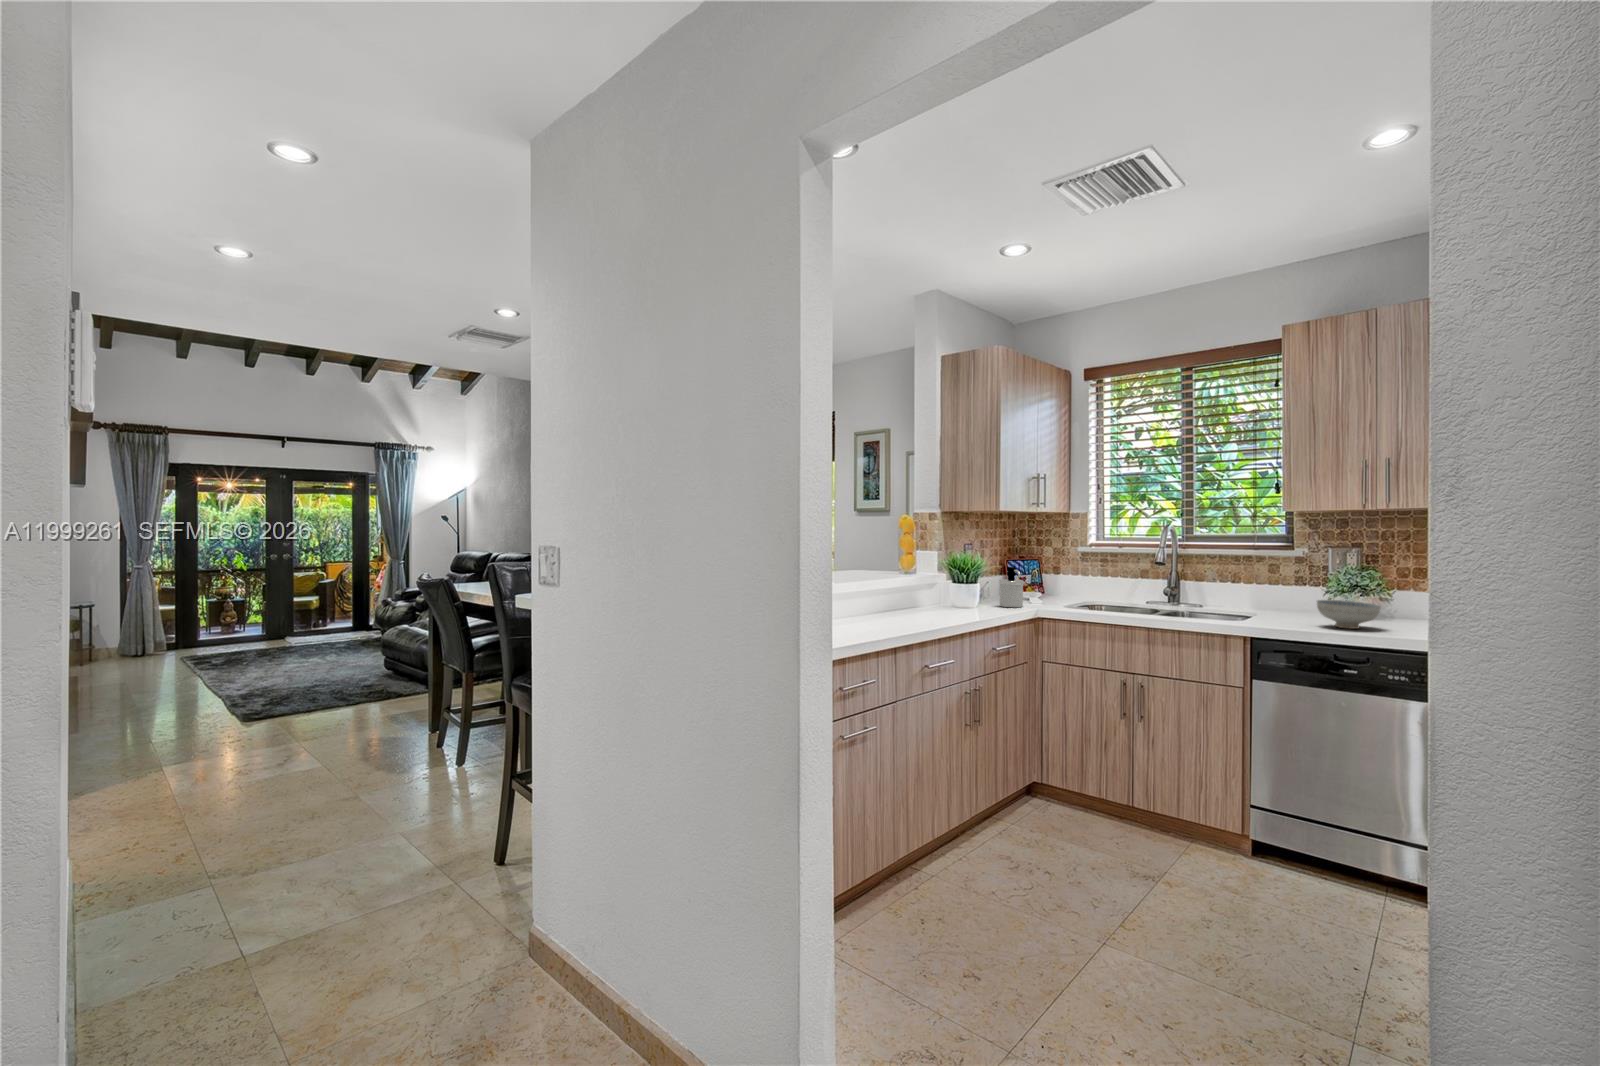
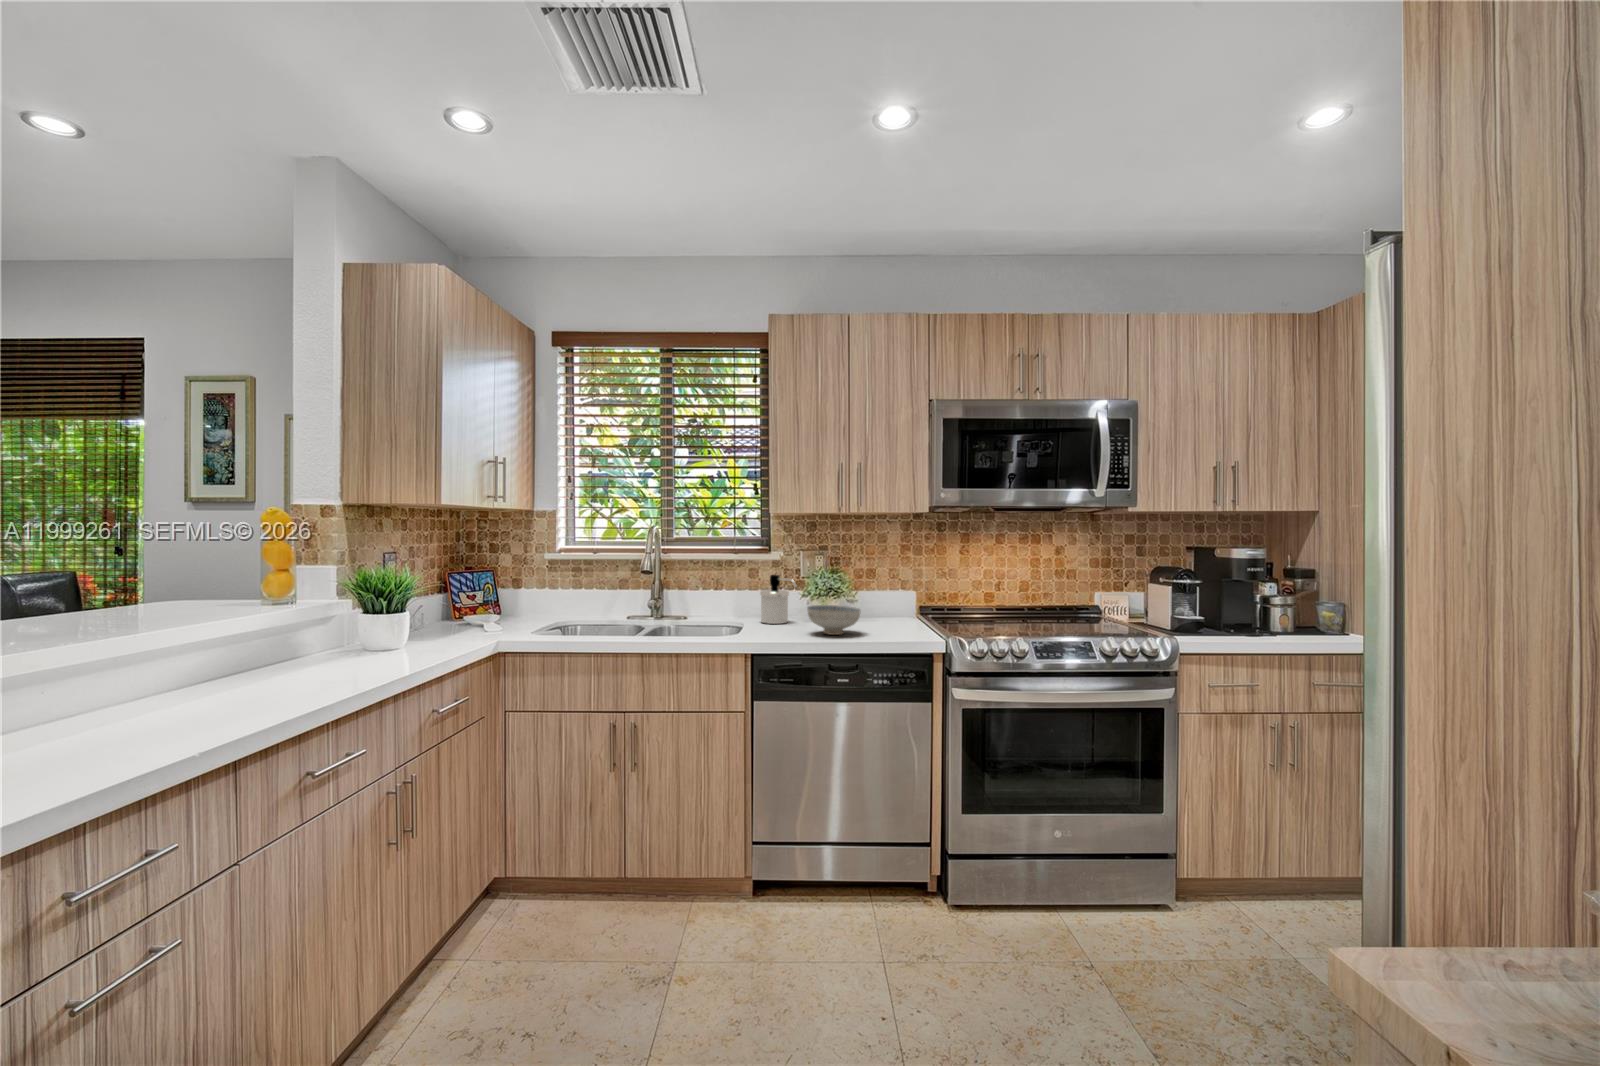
soap dispenser: present [999,567,1024,607] -> present [760,575,797,624]

